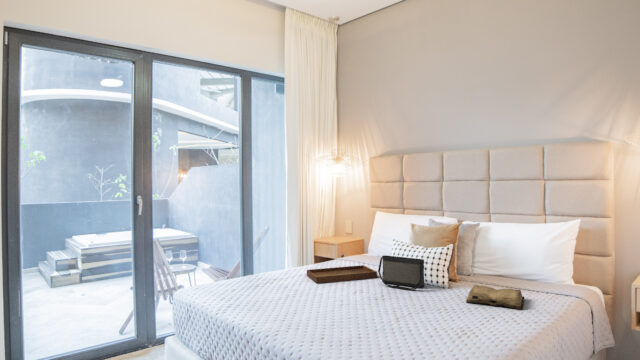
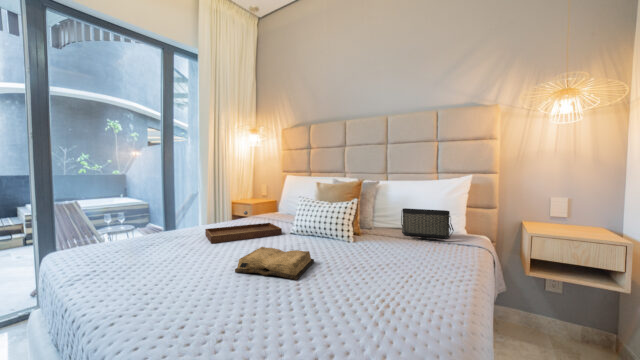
handbag: present [378,256,424,290] -> present [401,208,454,241]
diary: present [466,285,524,310] -> present [235,247,314,280]

